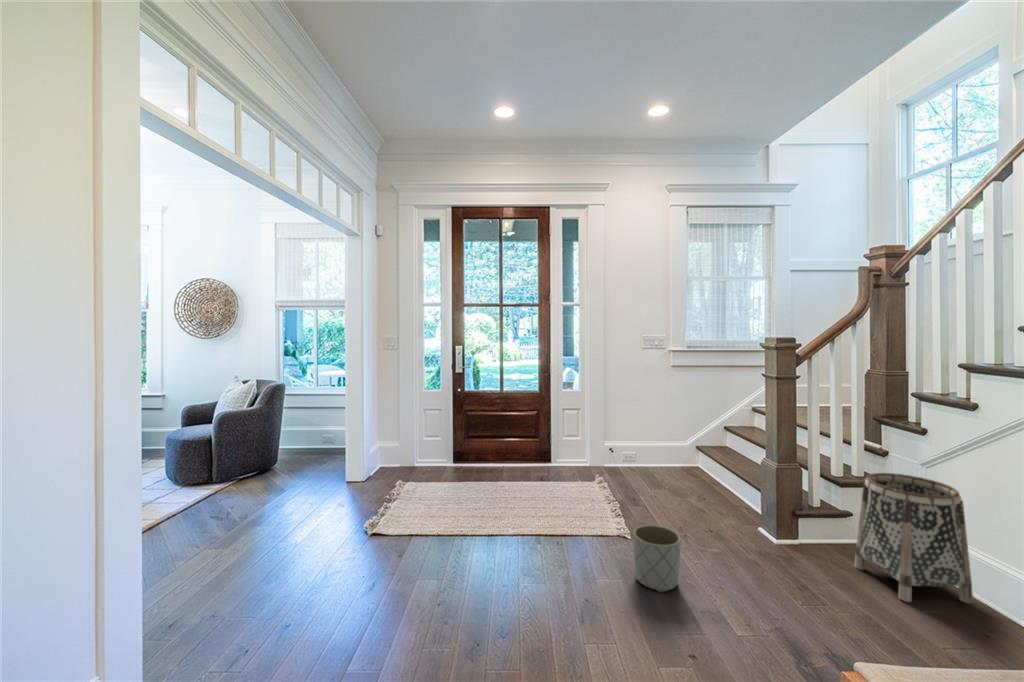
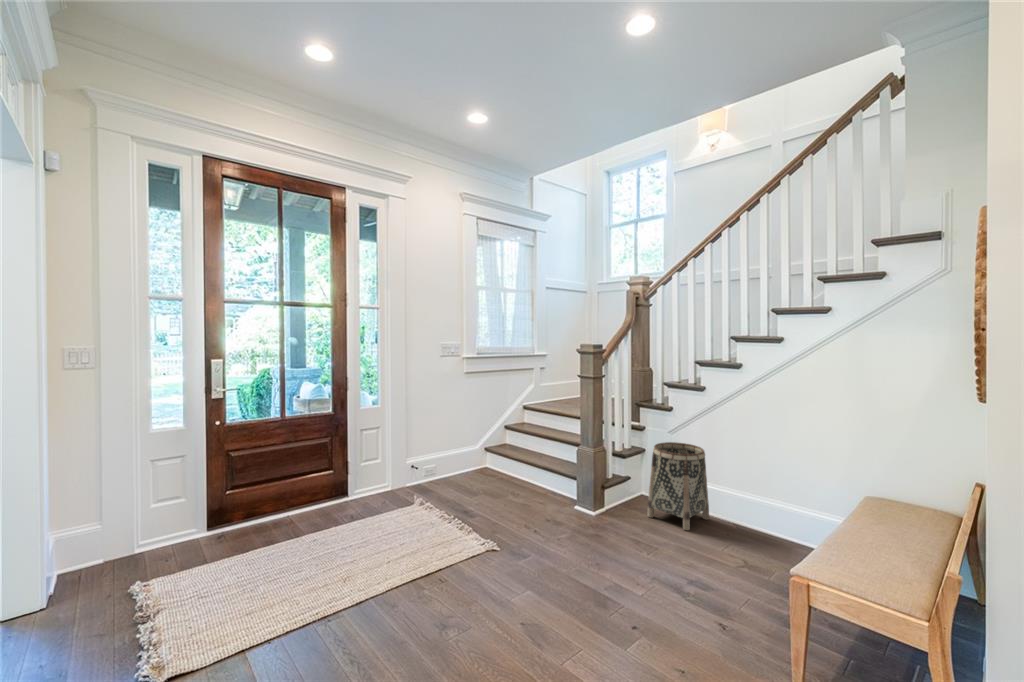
planter: present [633,525,681,592] -> none [537,528,579,590]

